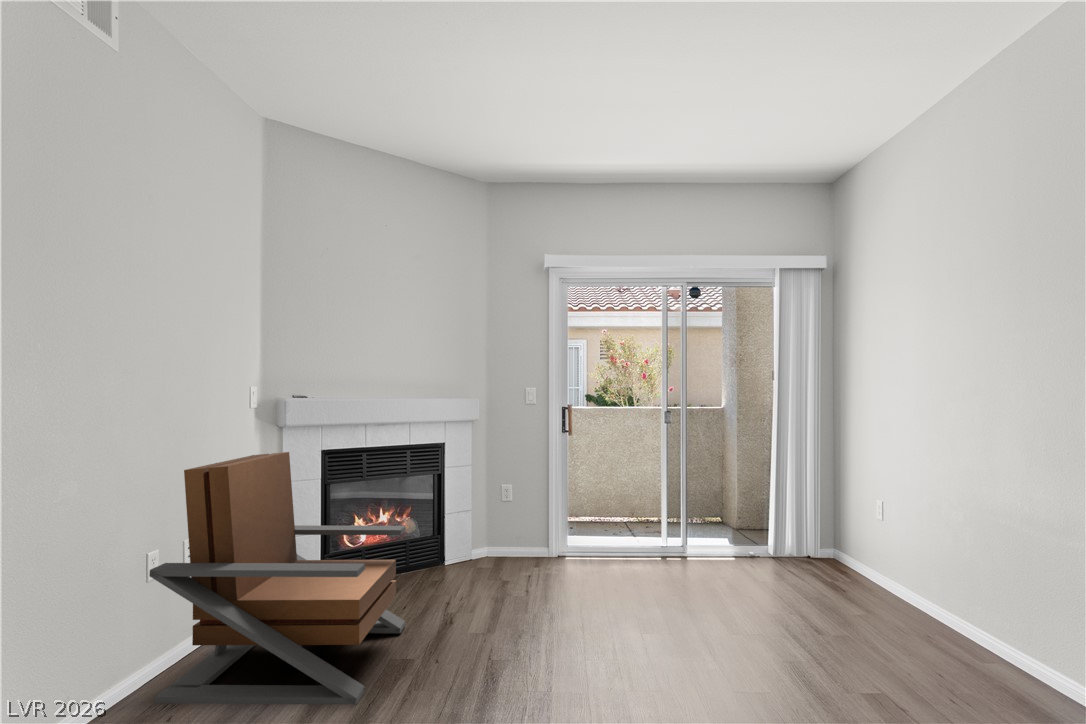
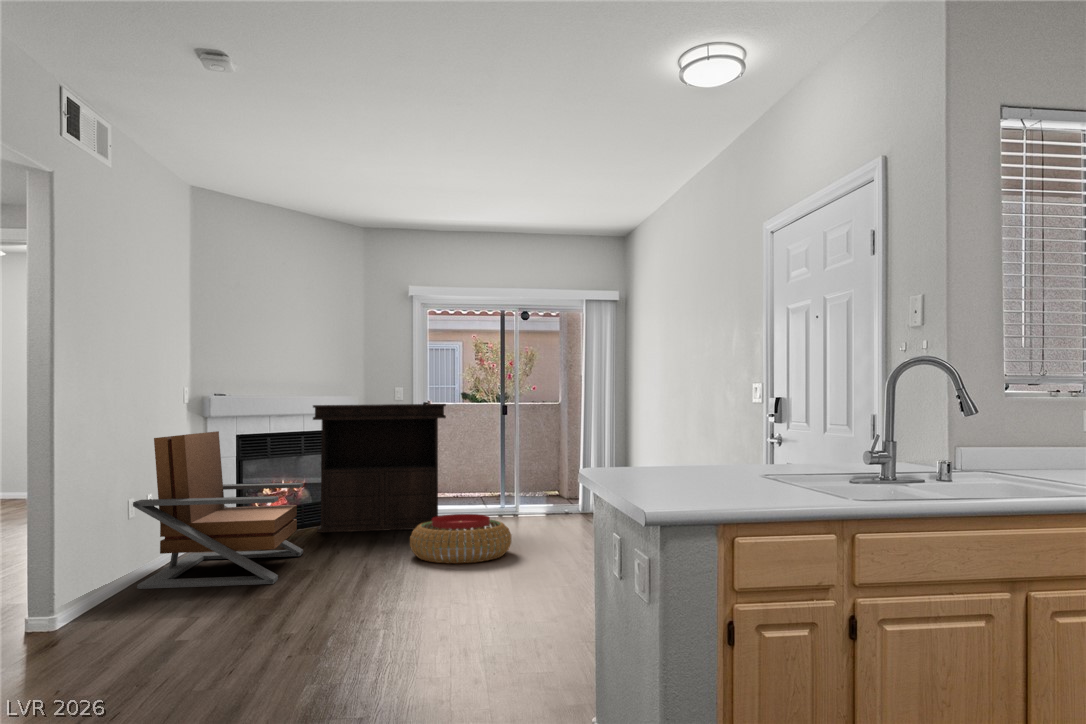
console table: none [420,409,596,581] -> present [313,404,446,533]
pouf: none [558,579,711,668] -> present [410,514,512,564]

